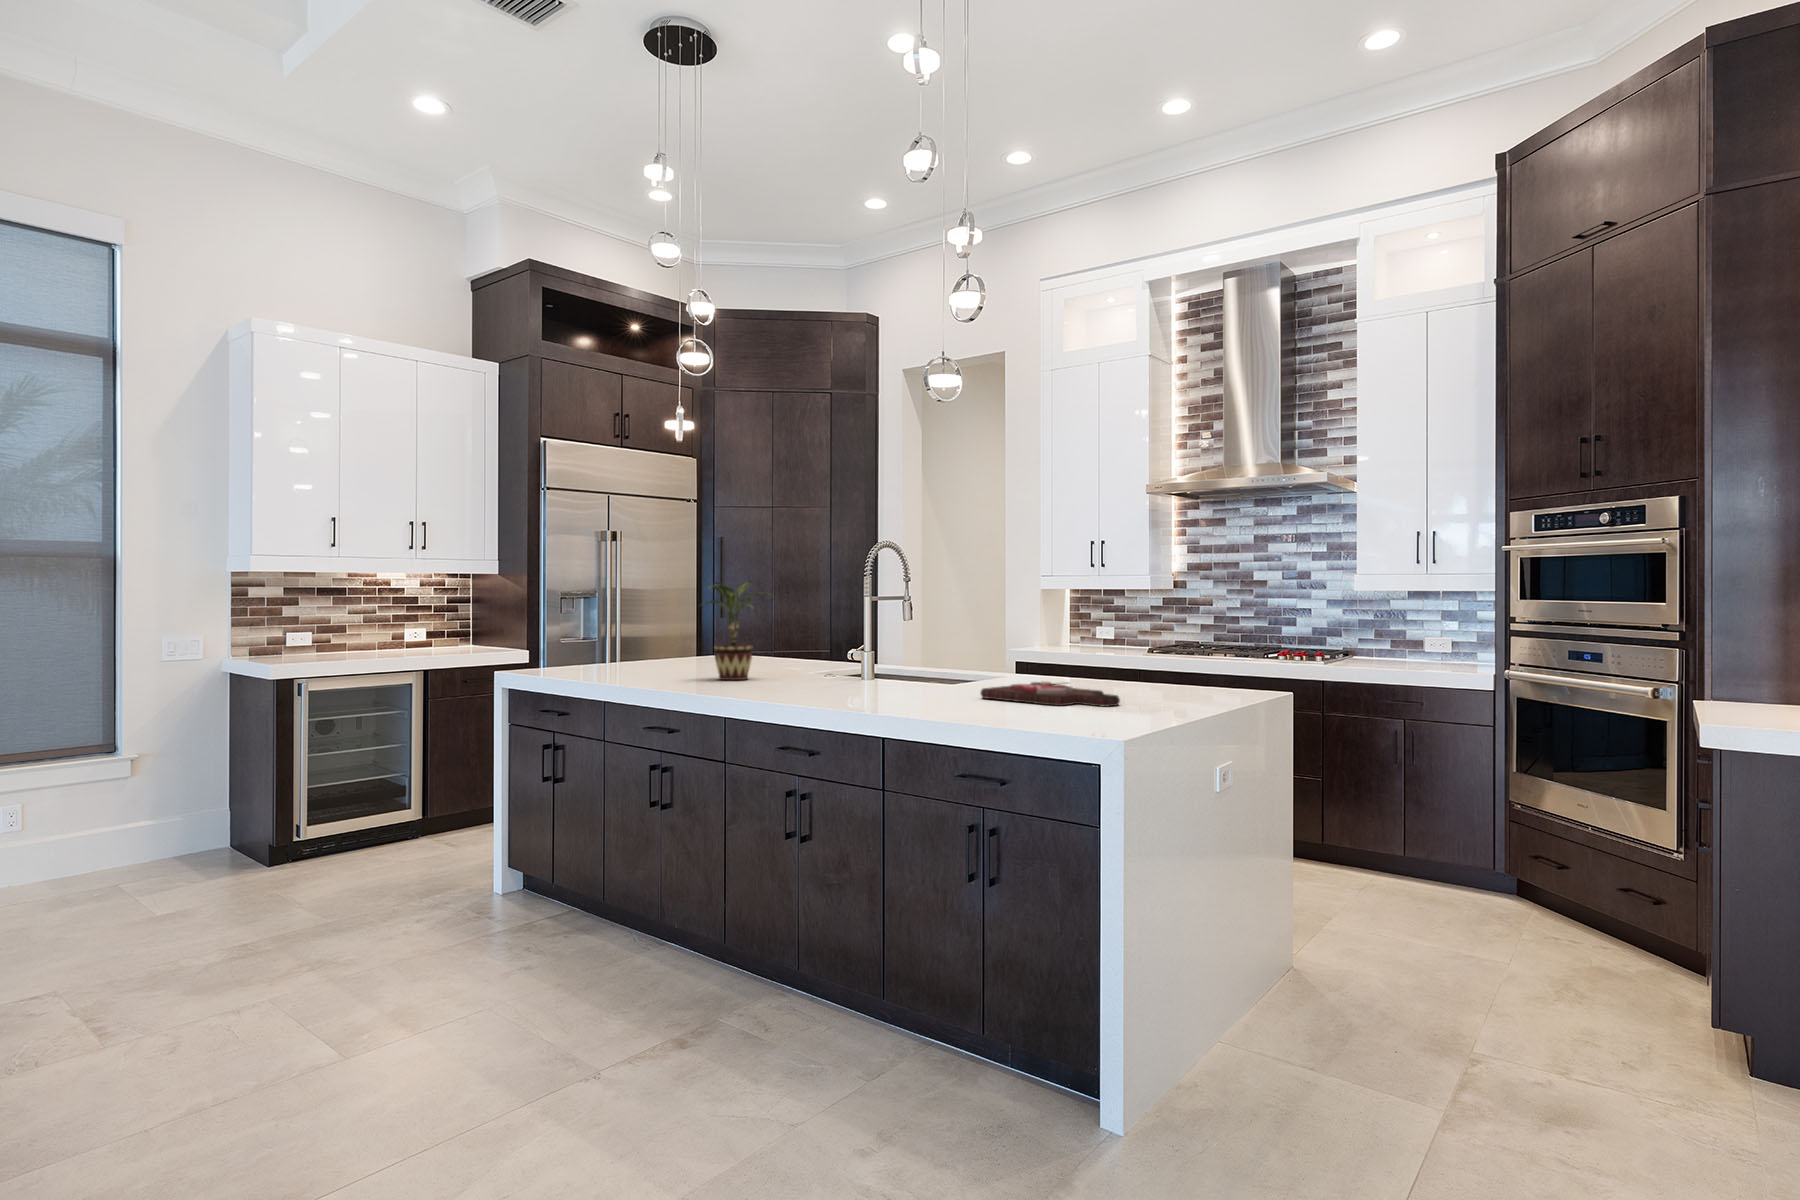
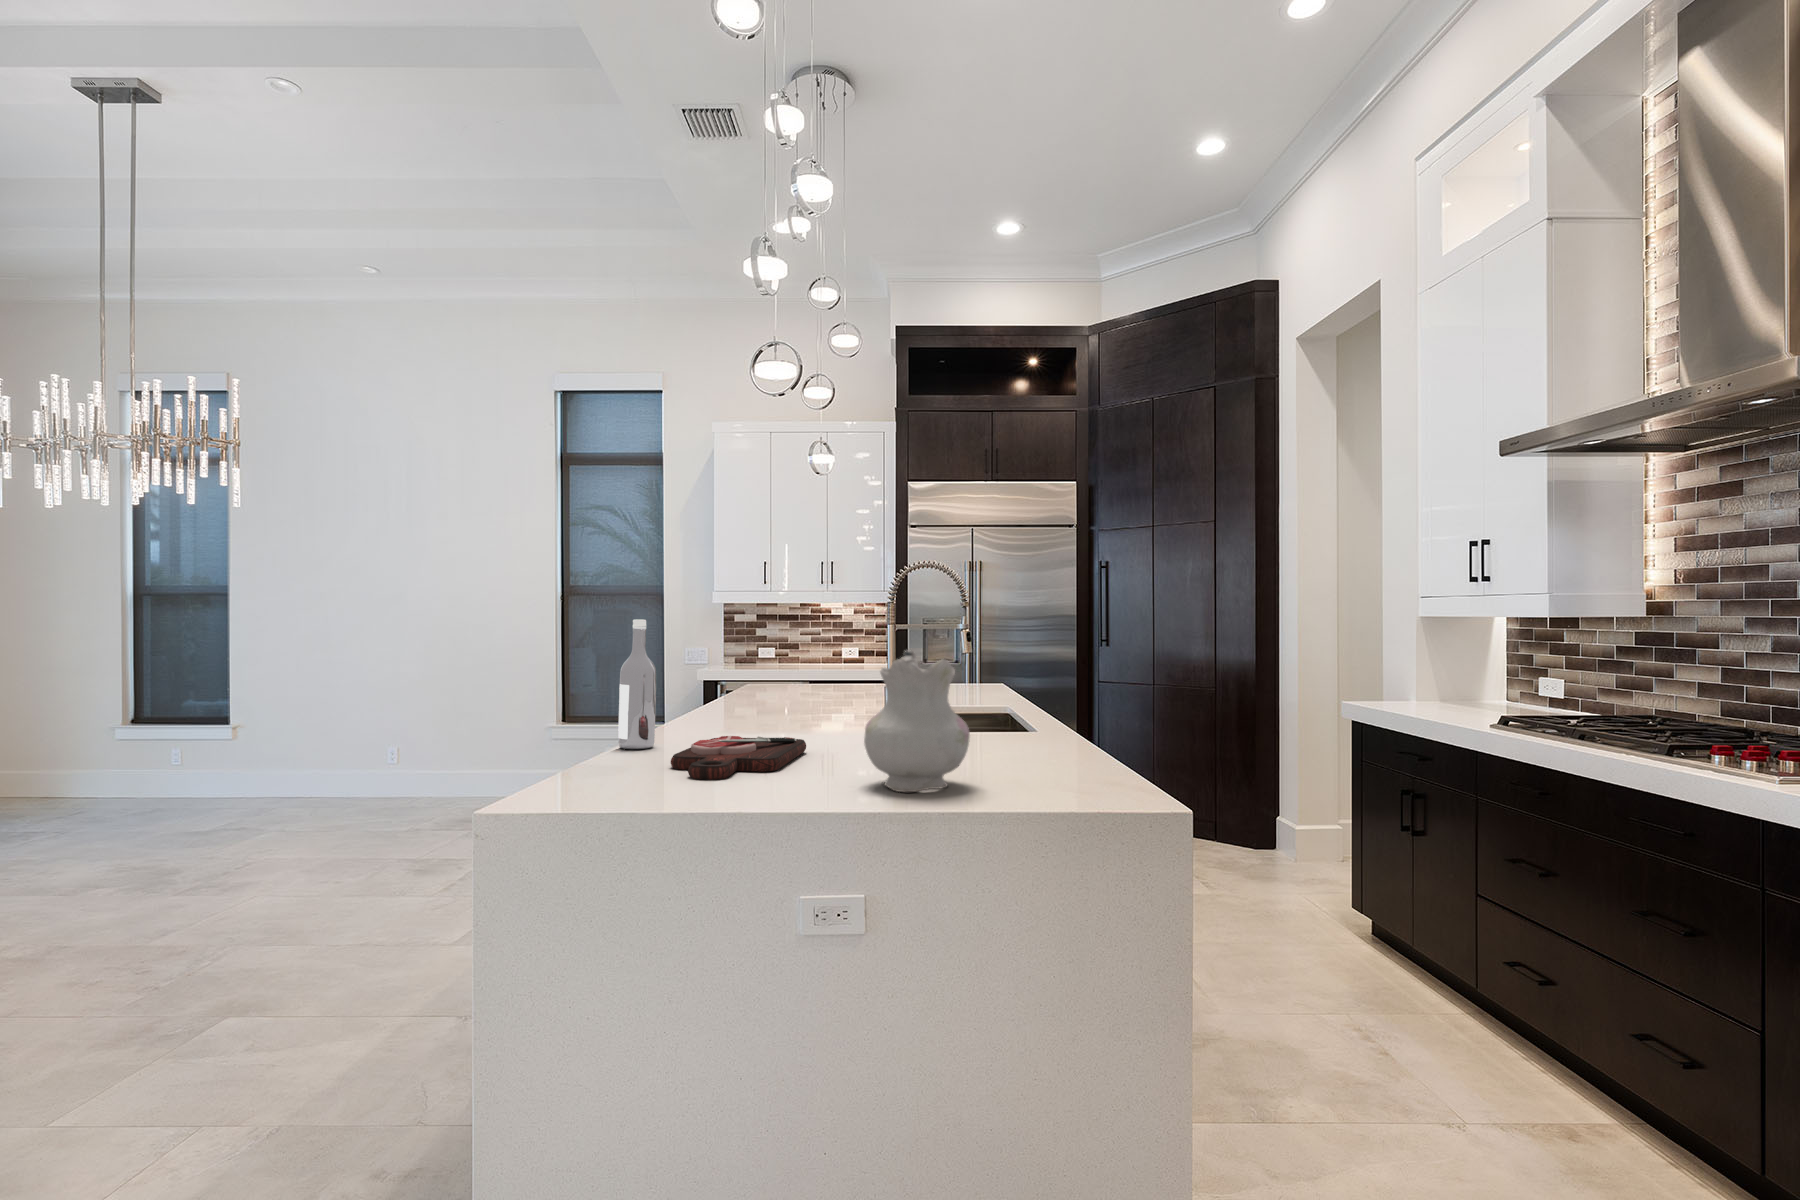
potted plant: present [703,582,764,680] -> none [745,608,816,707]
wine bottle: none [923,594,953,704] -> present [618,620,656,749]
ceramic pitcher: none [1151,611,1226,697] -> present [864,650,970,792]

